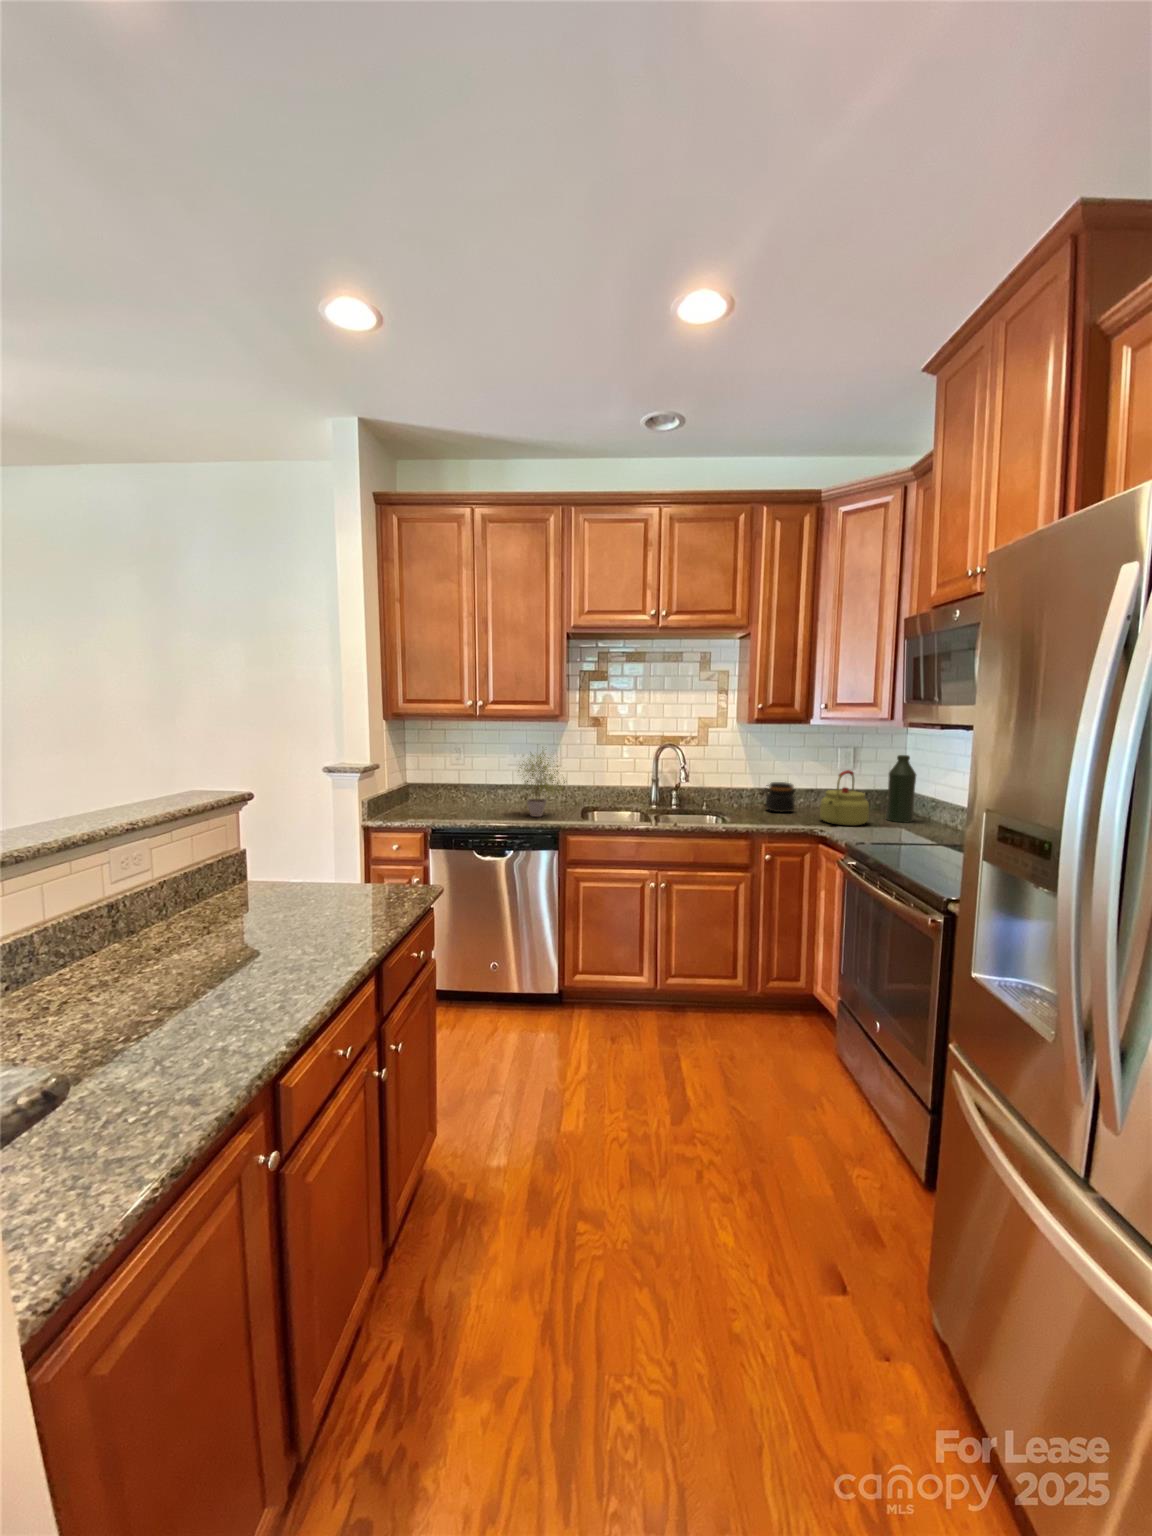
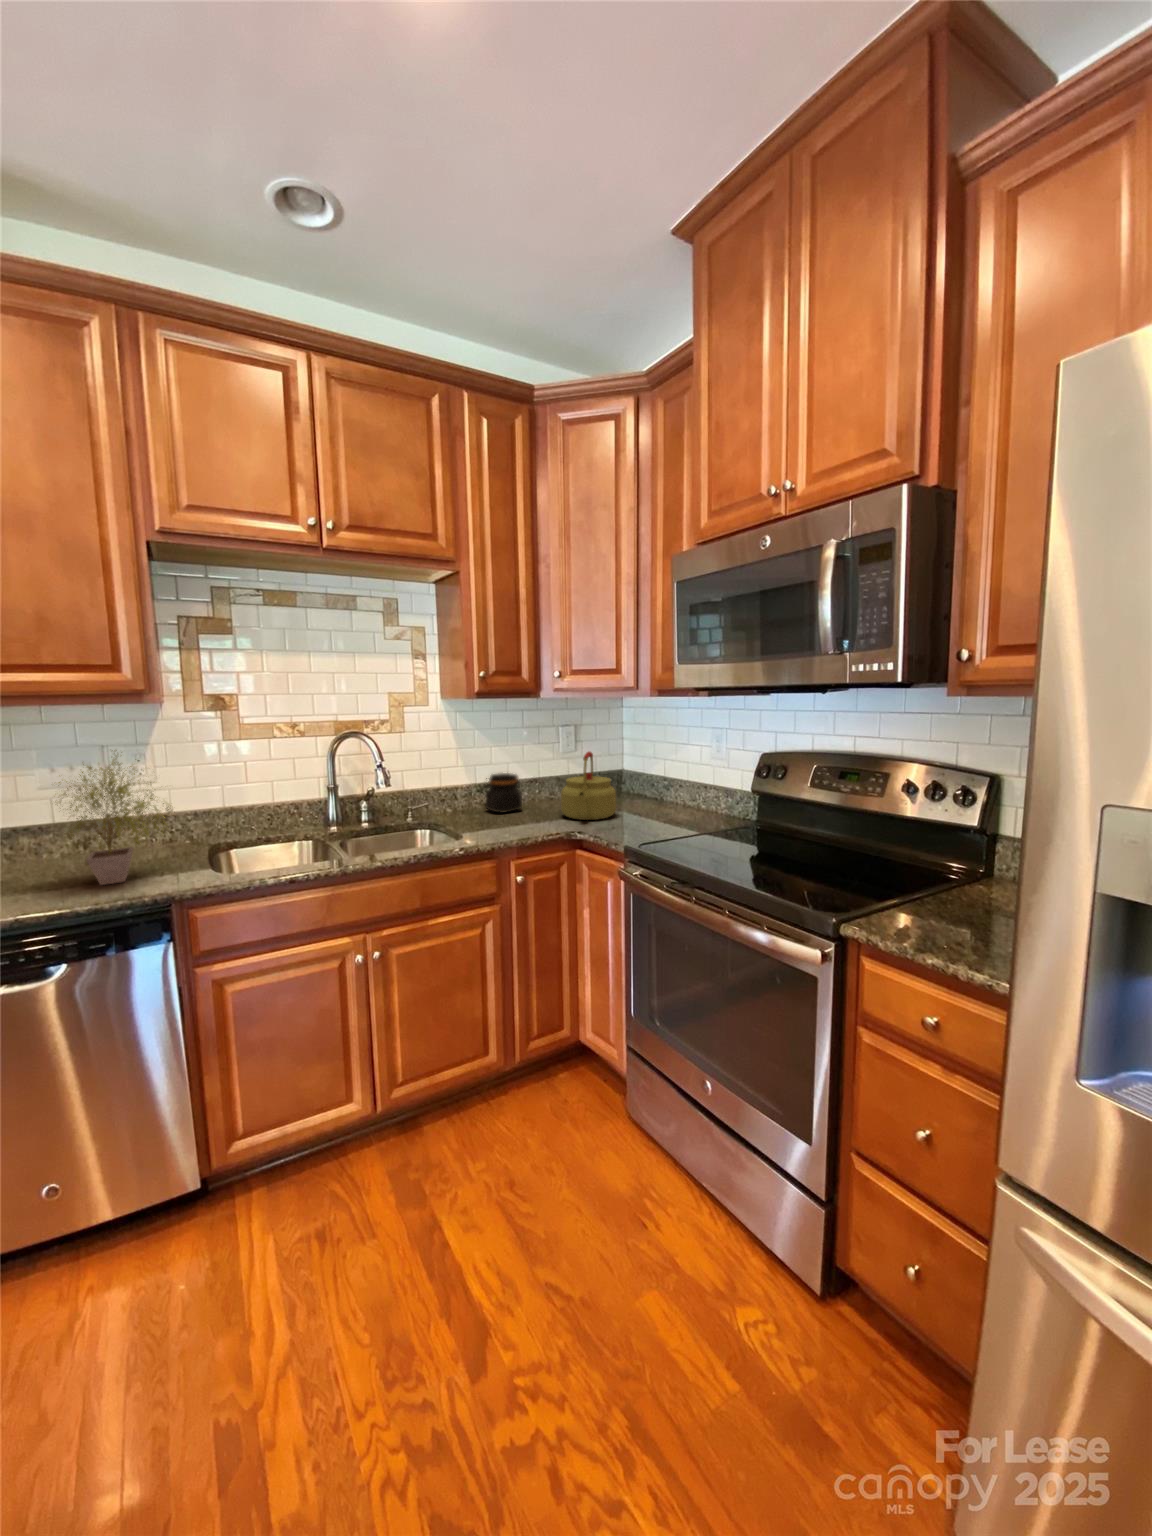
bottle: present [886,755,916,823] -> none [621,729,650,807]

